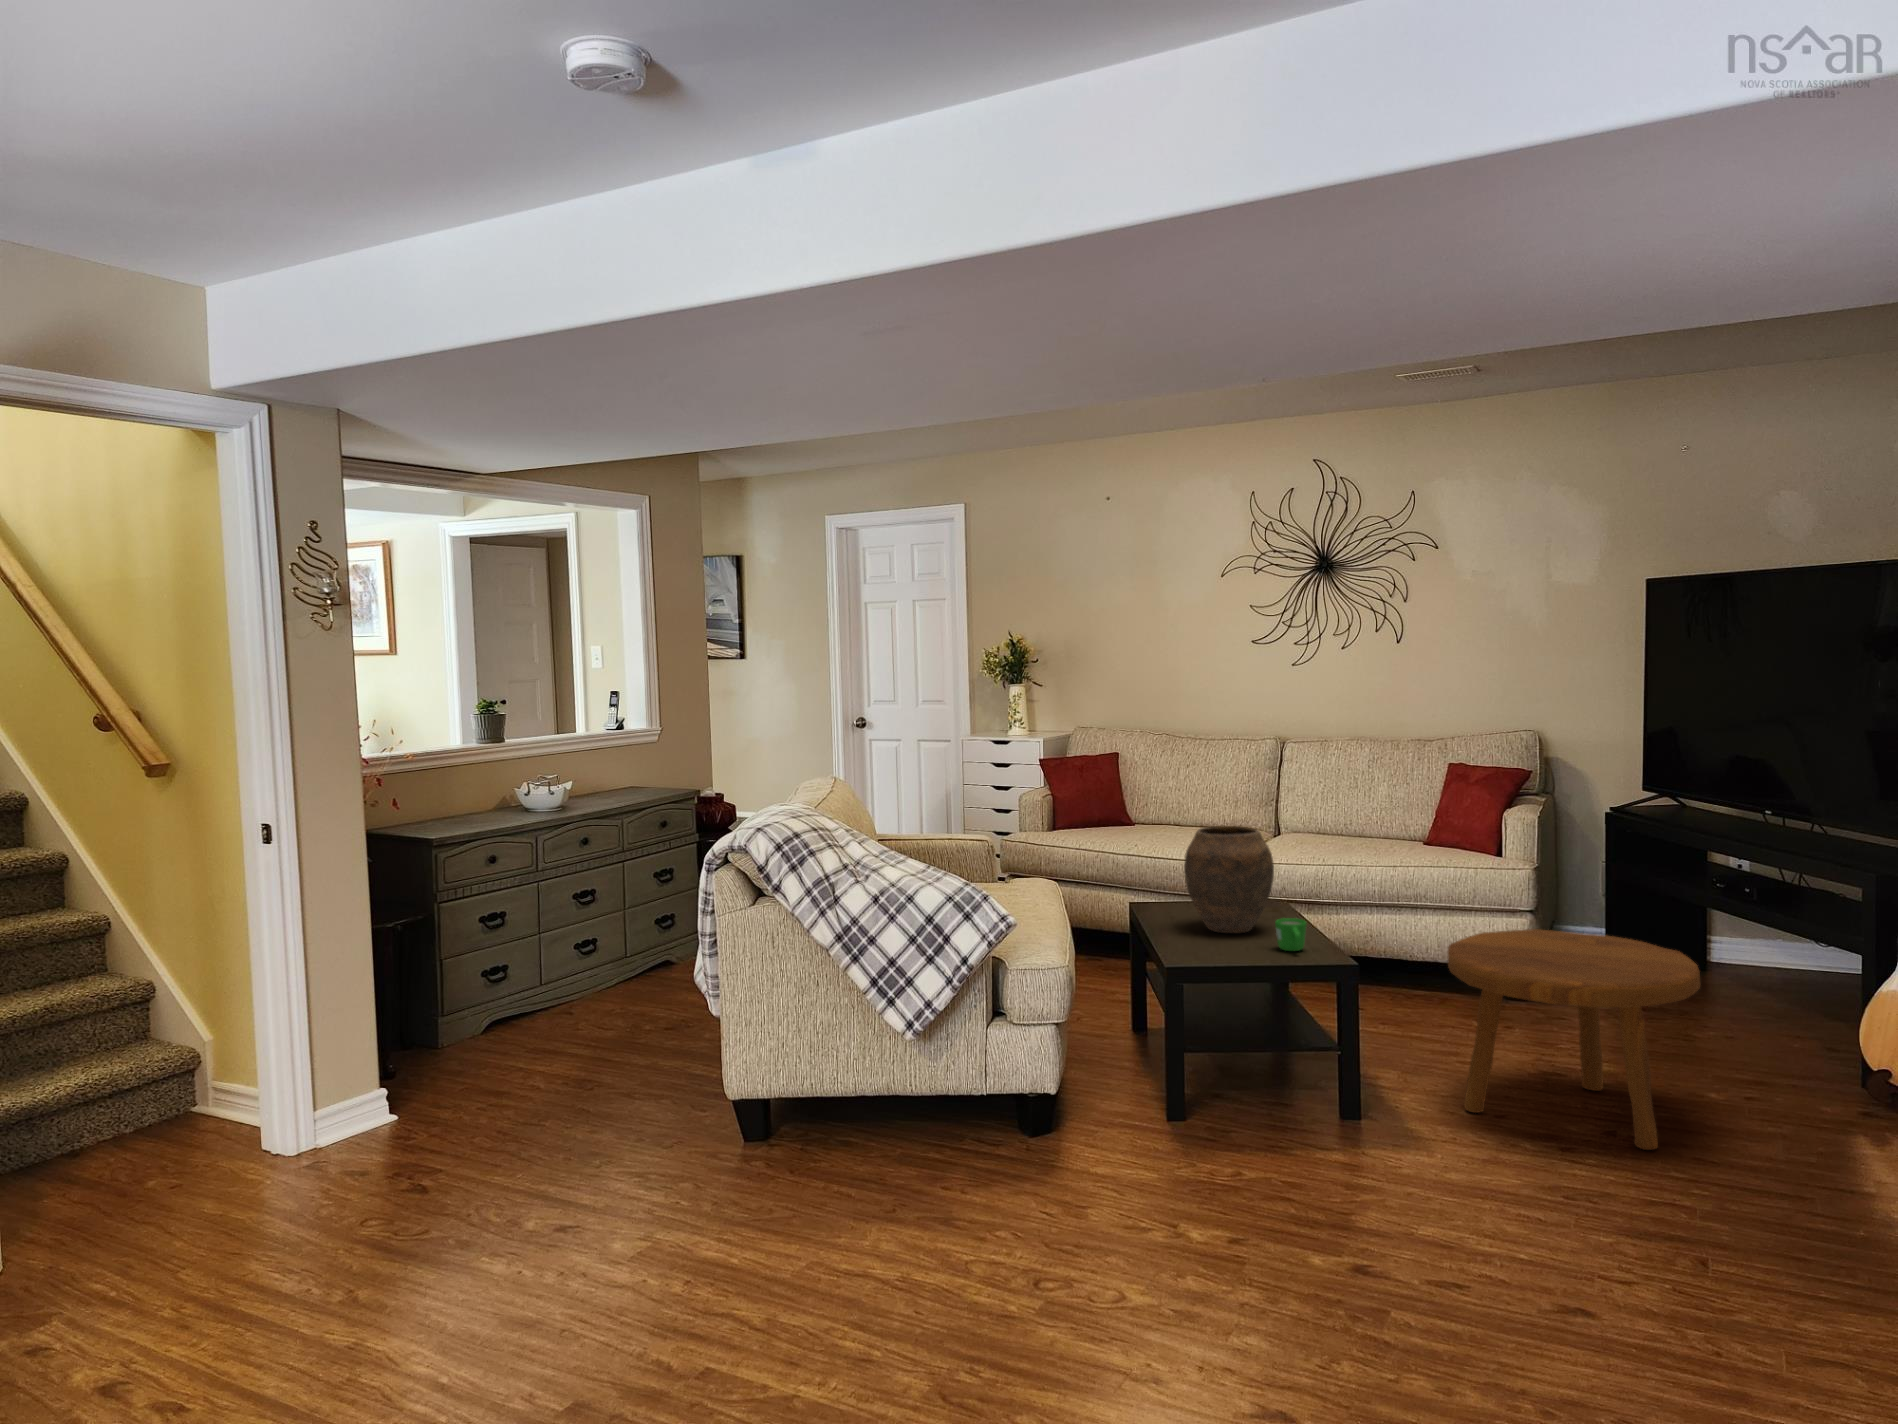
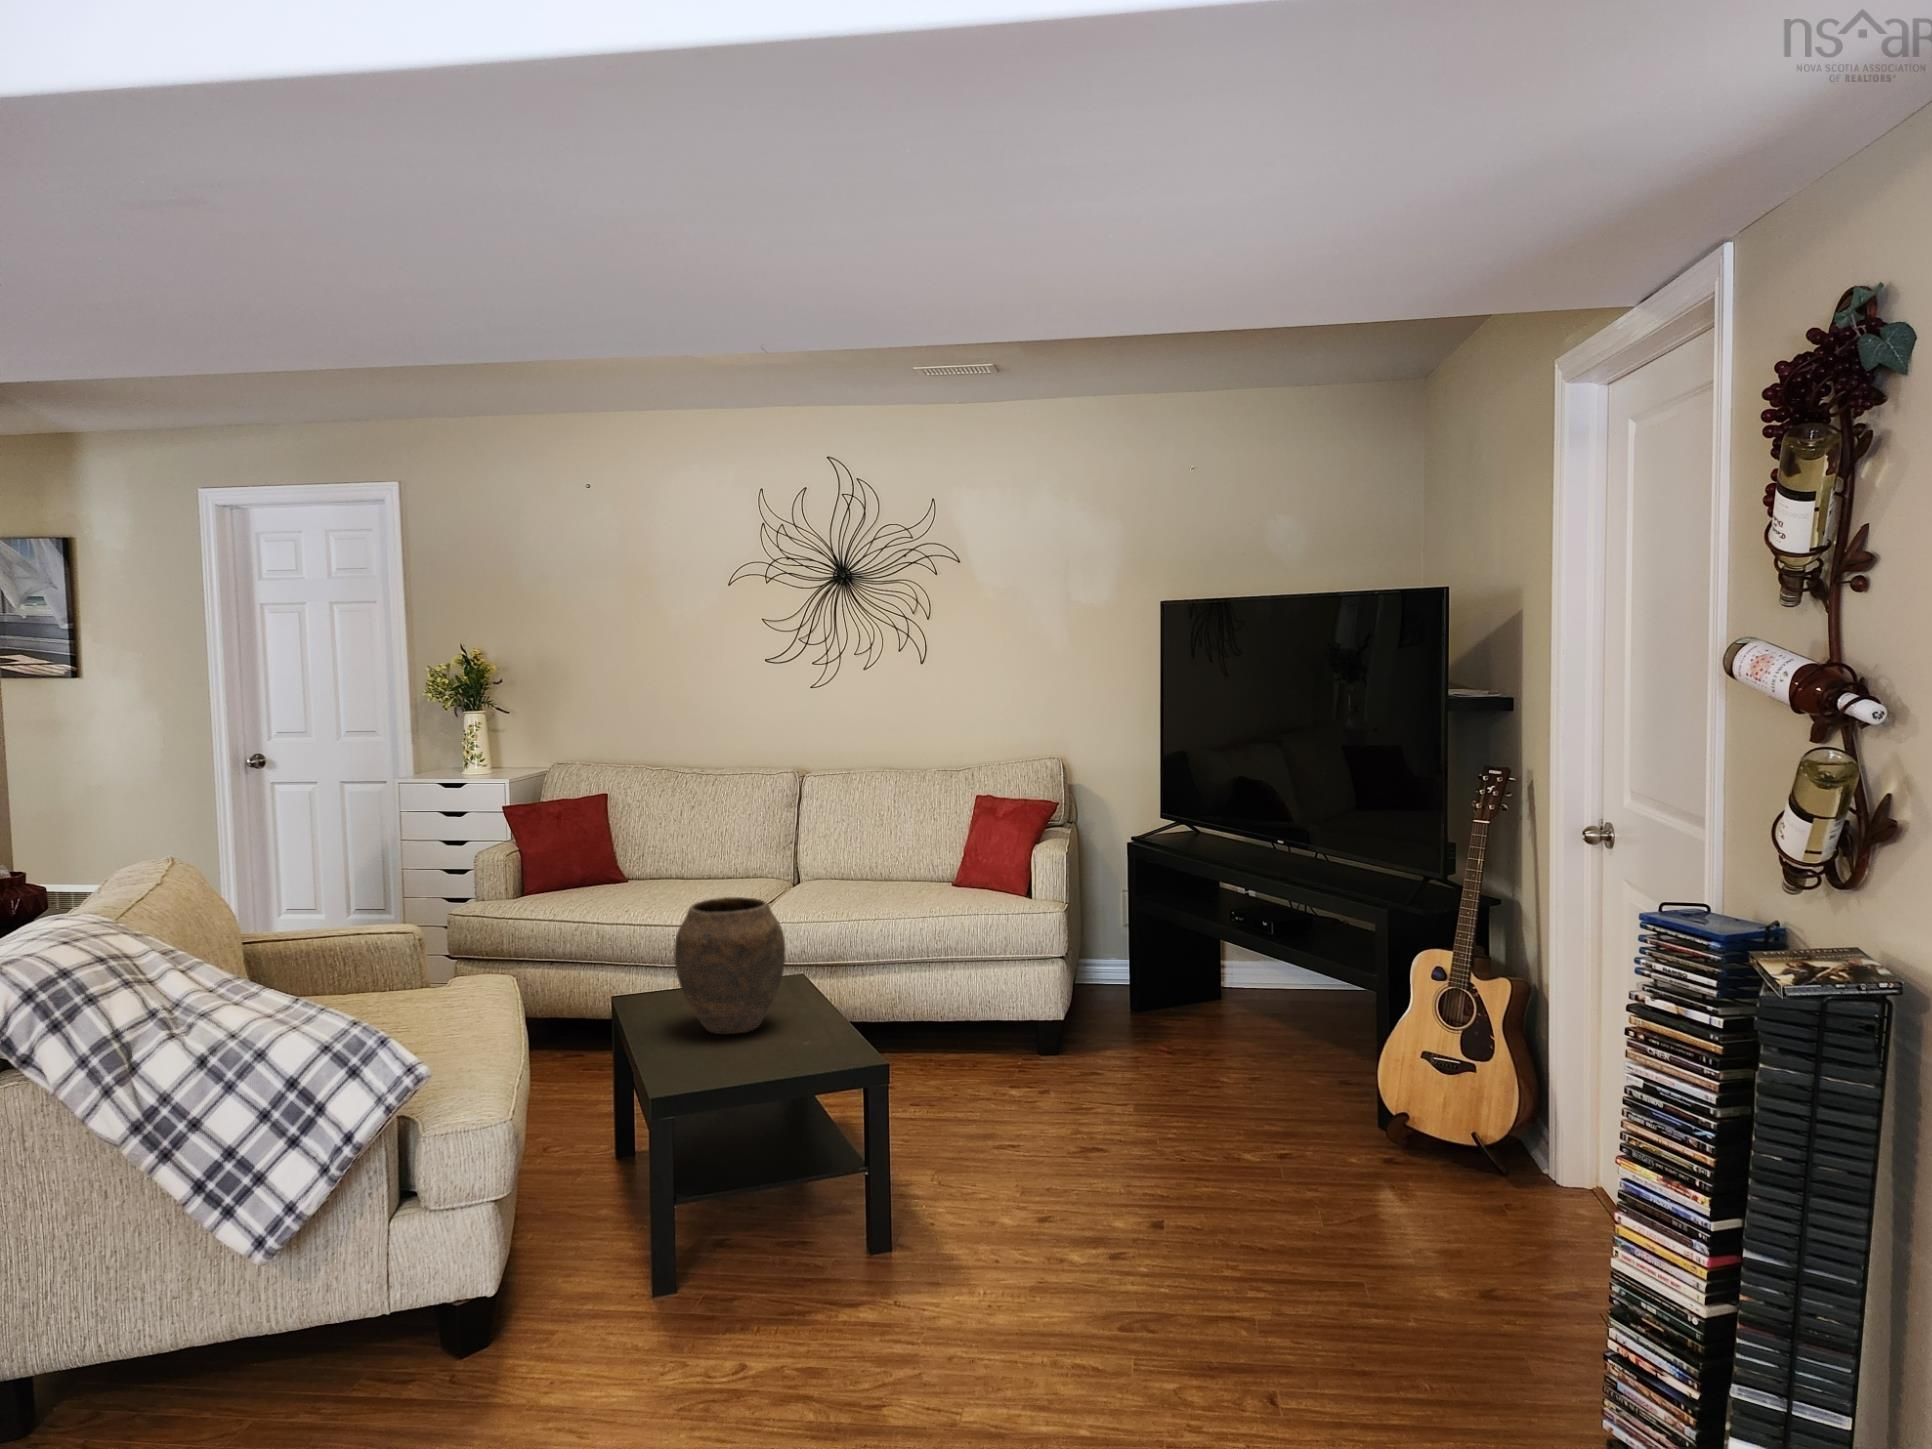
mug: present [1275,918,1307,951] -> none [787,1012,825,1055]
footstool: present [1448,929,1701,1150] -> none [986,995,1244,1245]

